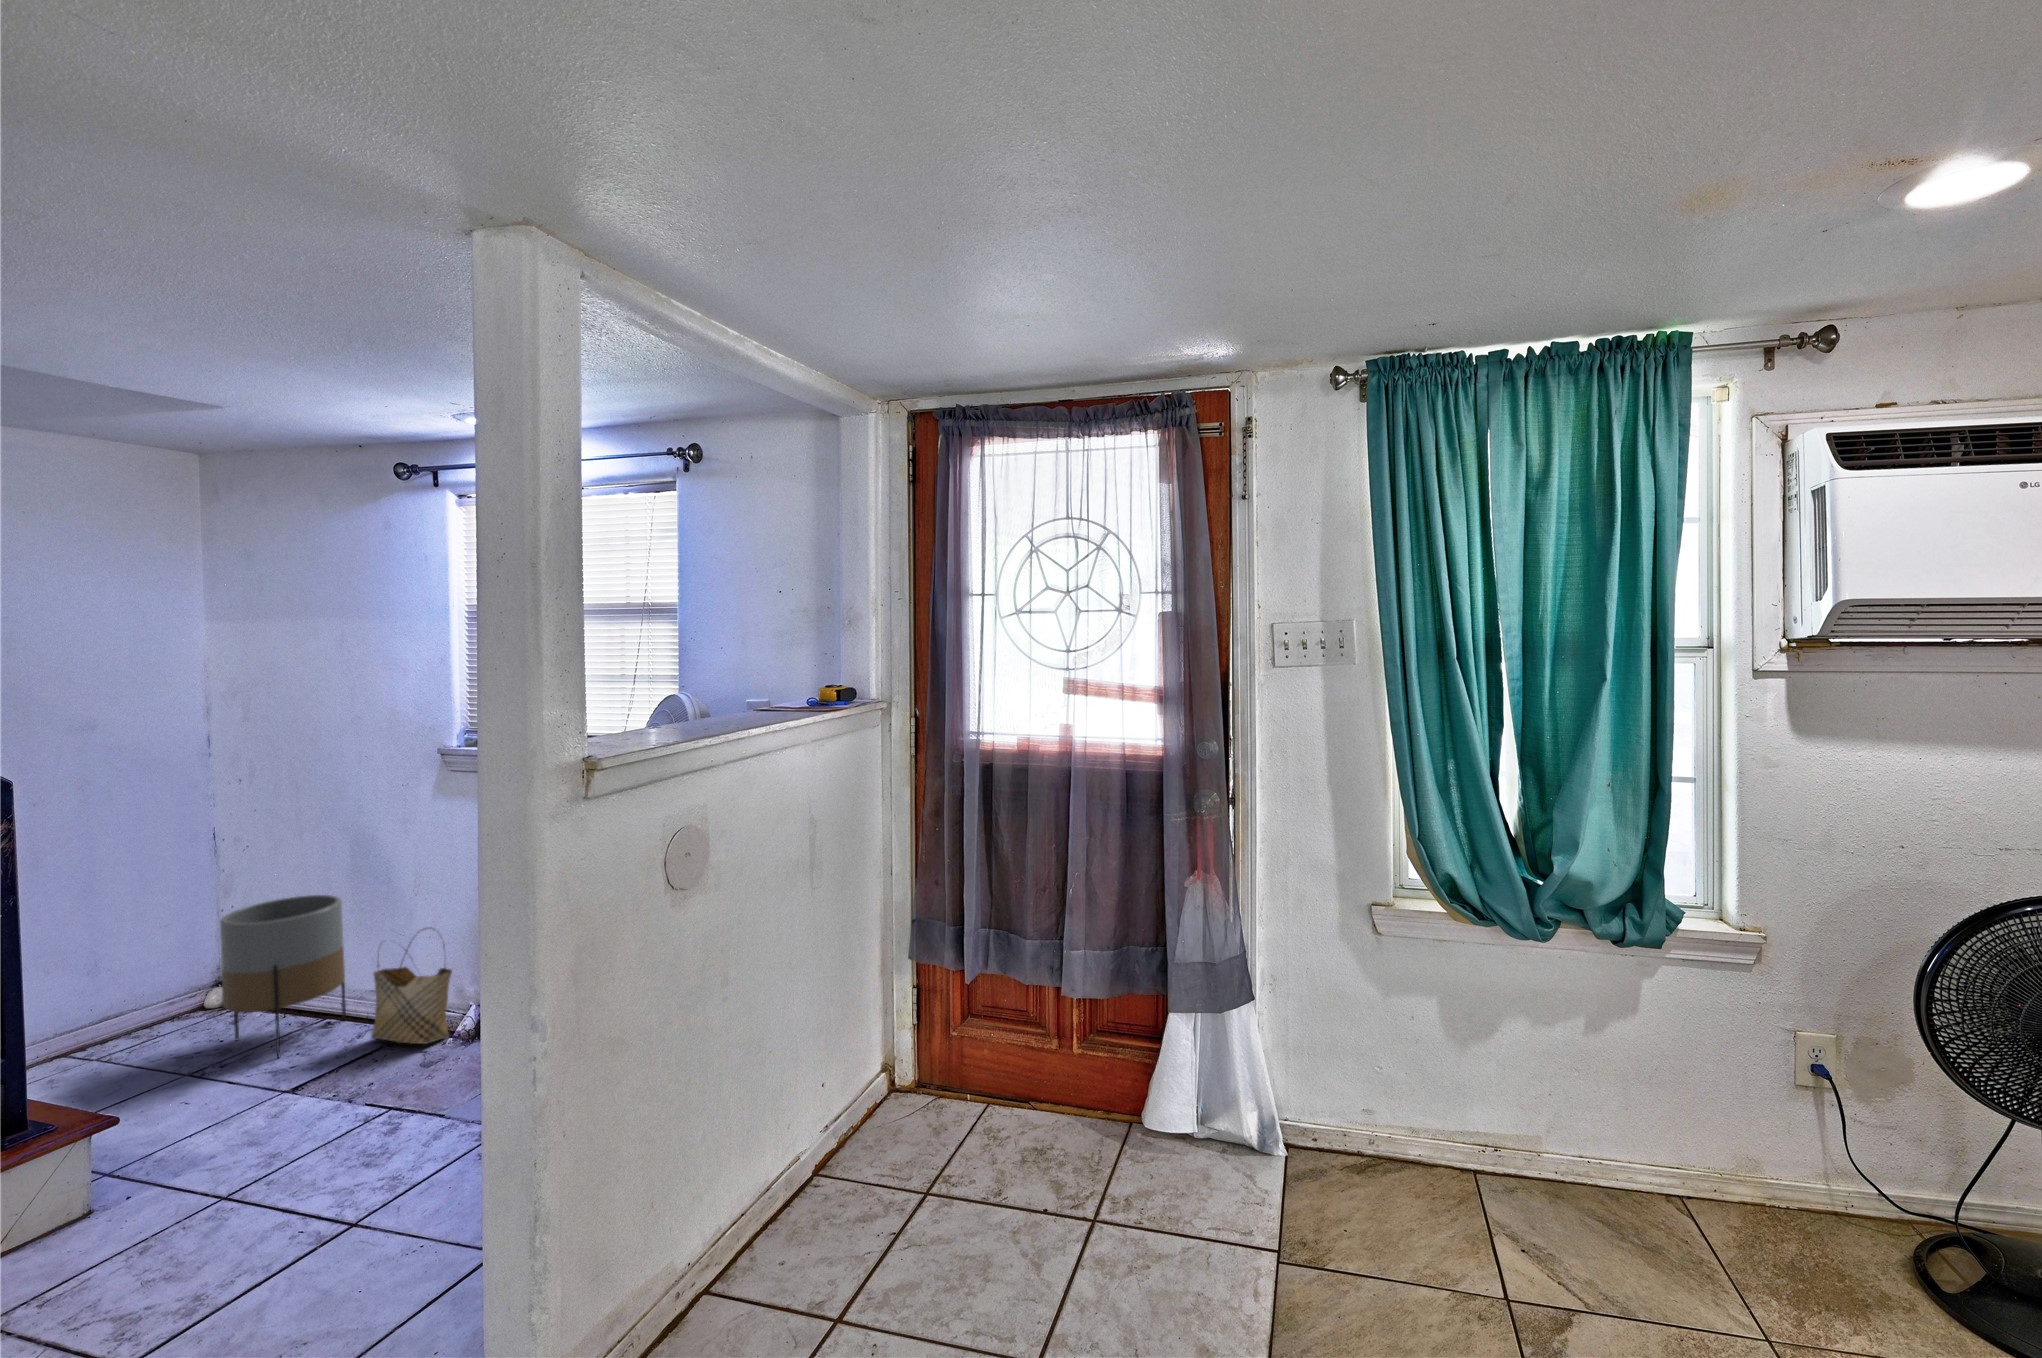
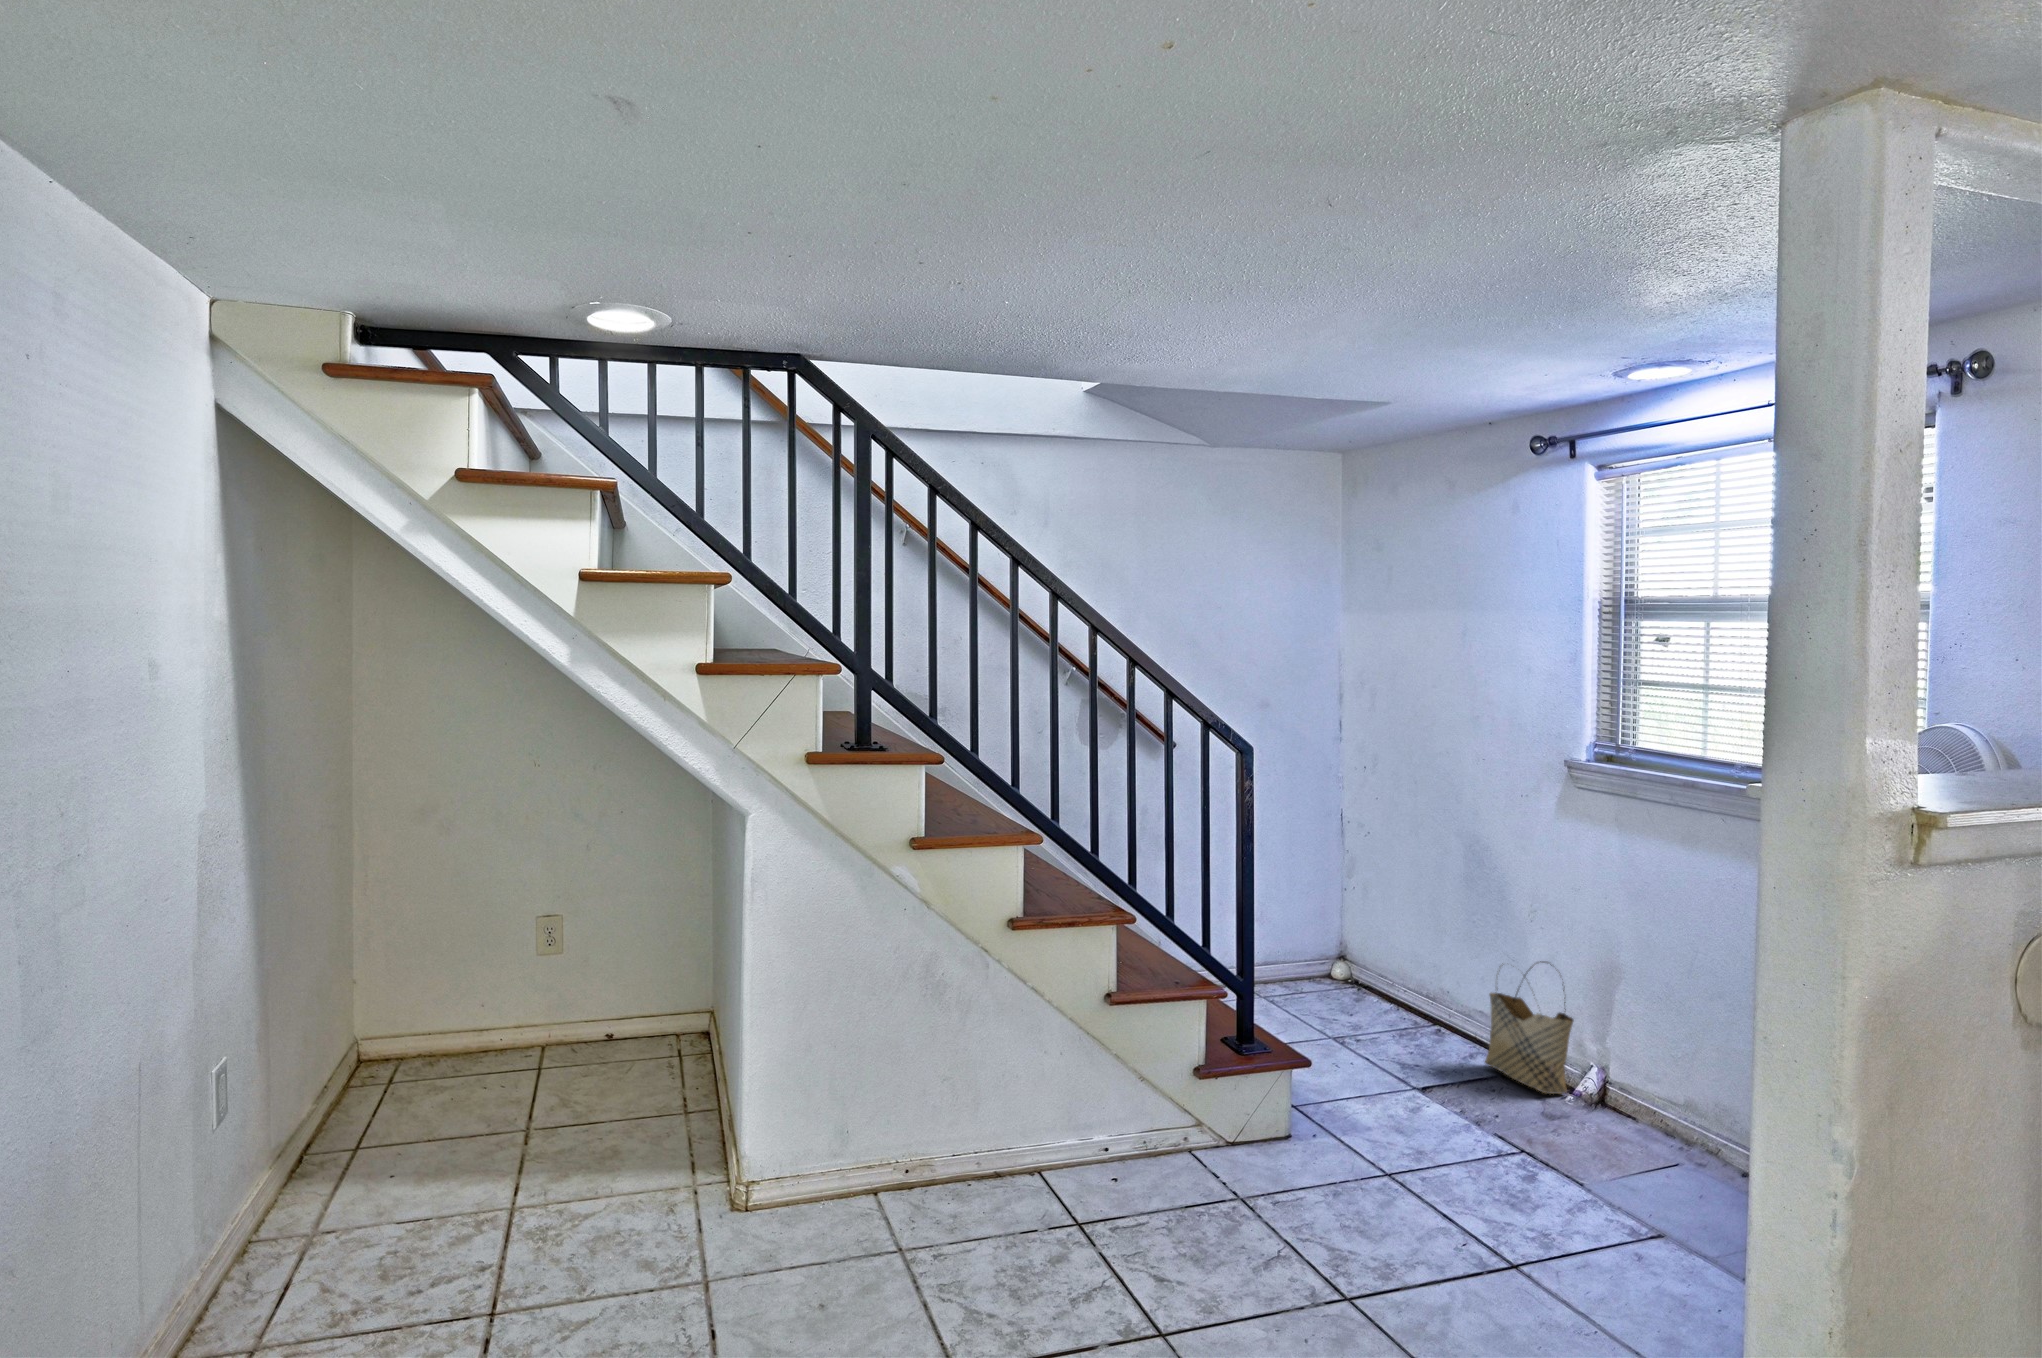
planter: present [220,895,346,1058] -> none [1357,890,1457,1050]

